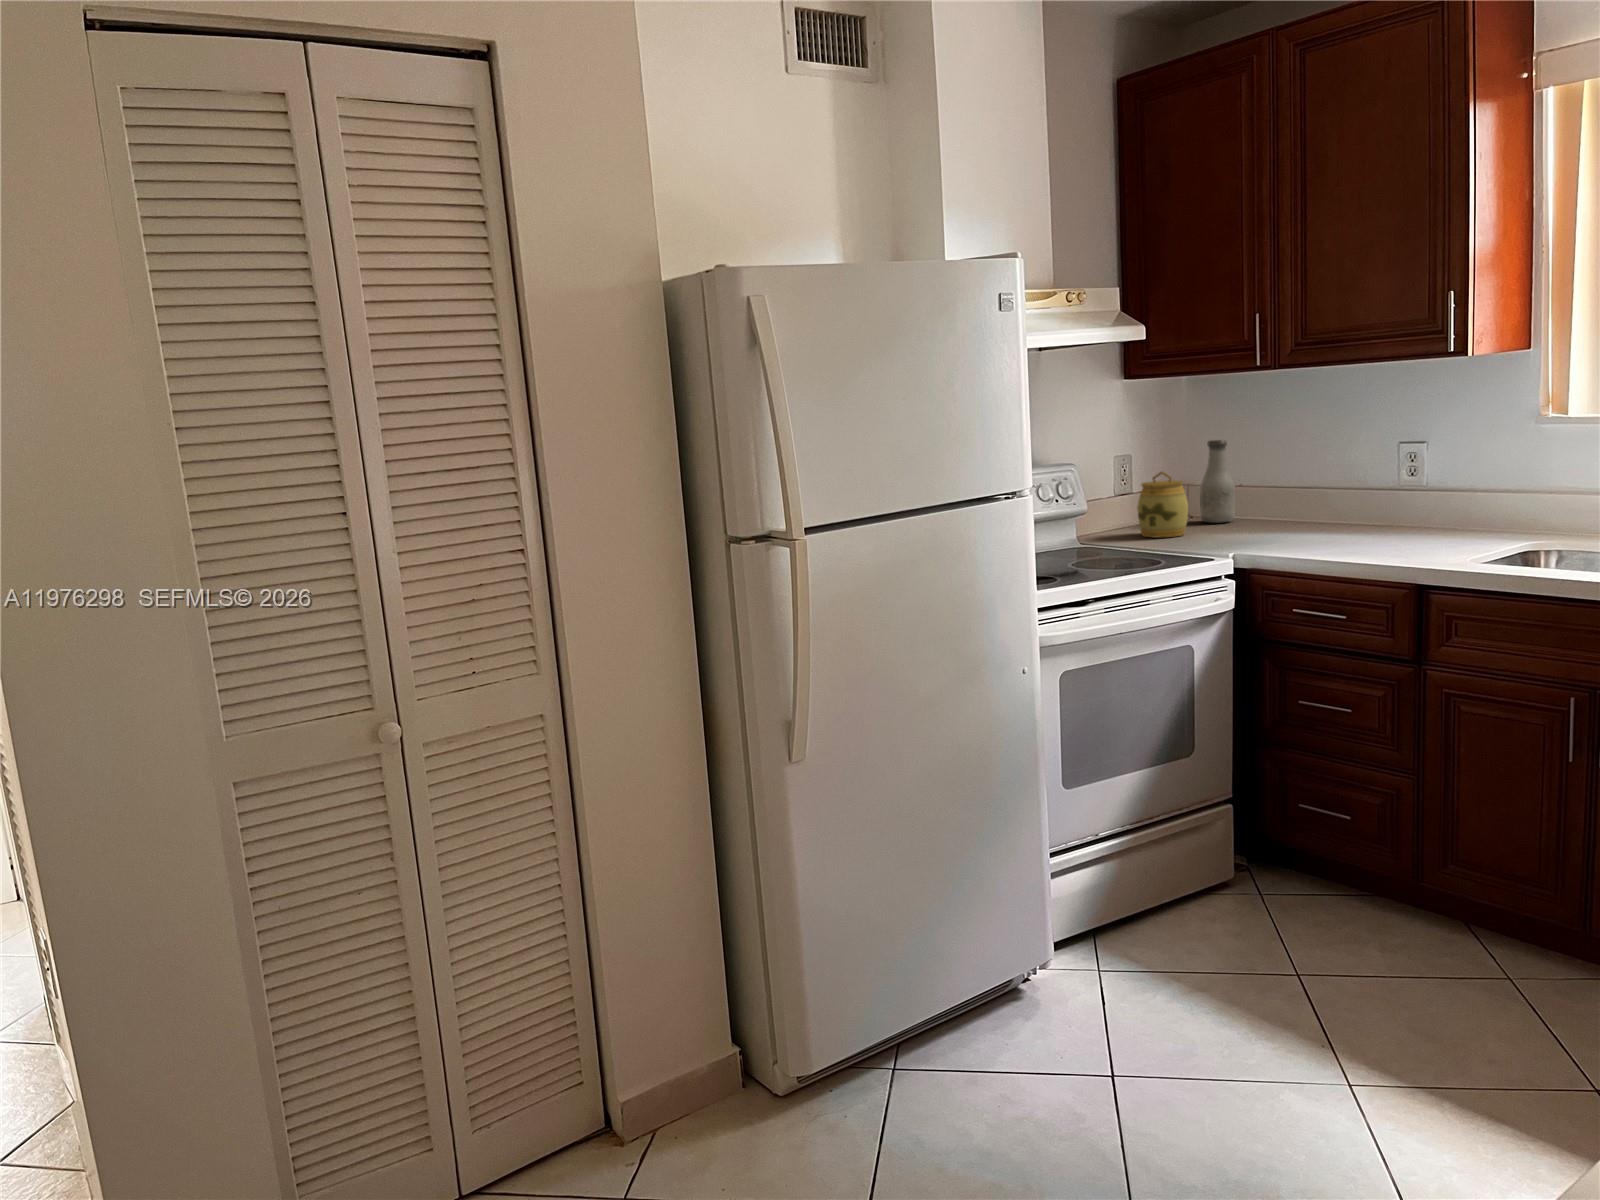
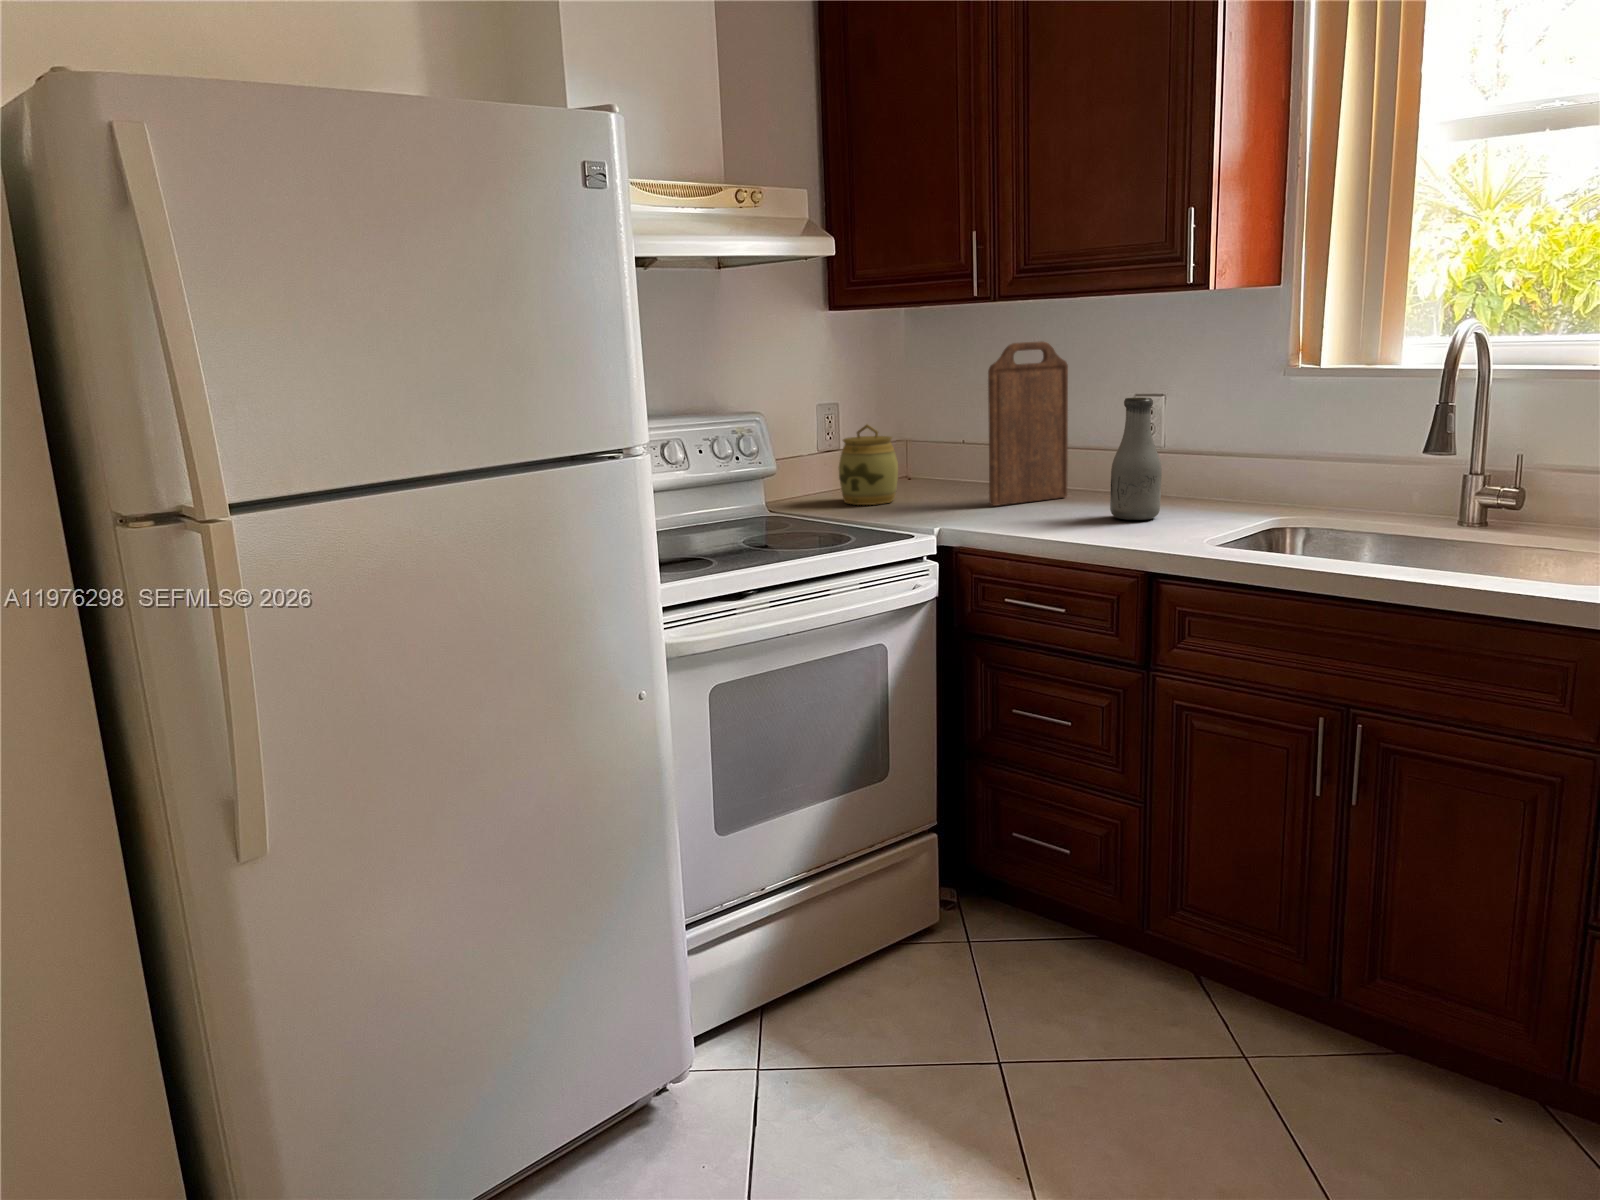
cutting board: none [1270,399,1339,536] -> present [988,341,1068,506]
bottle: present [1200,440,1235,523] -> present [1110,397,1162,520]

